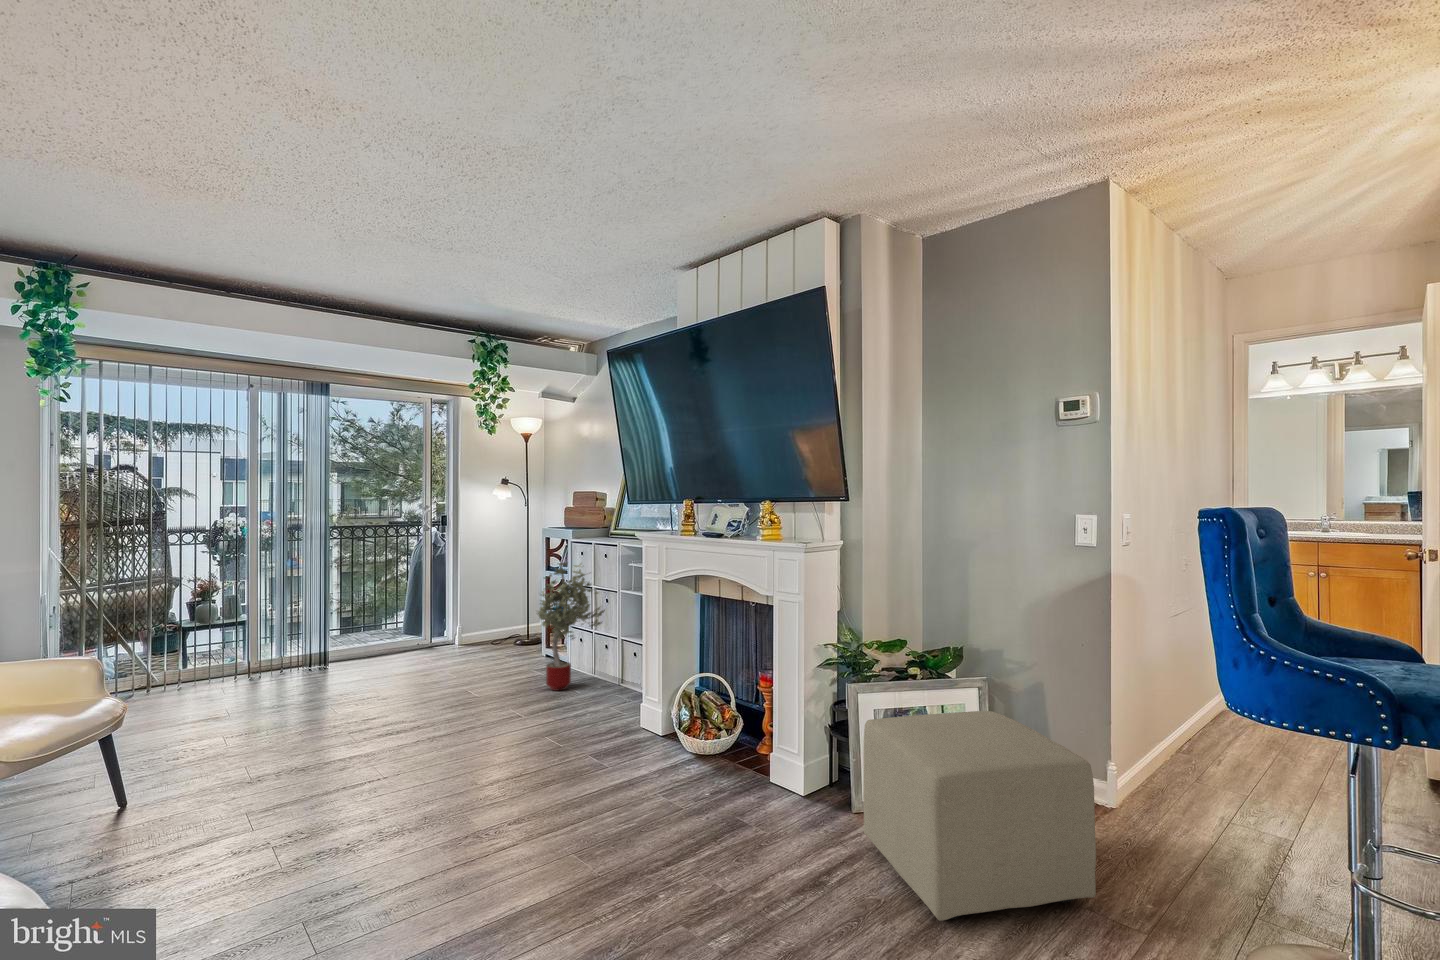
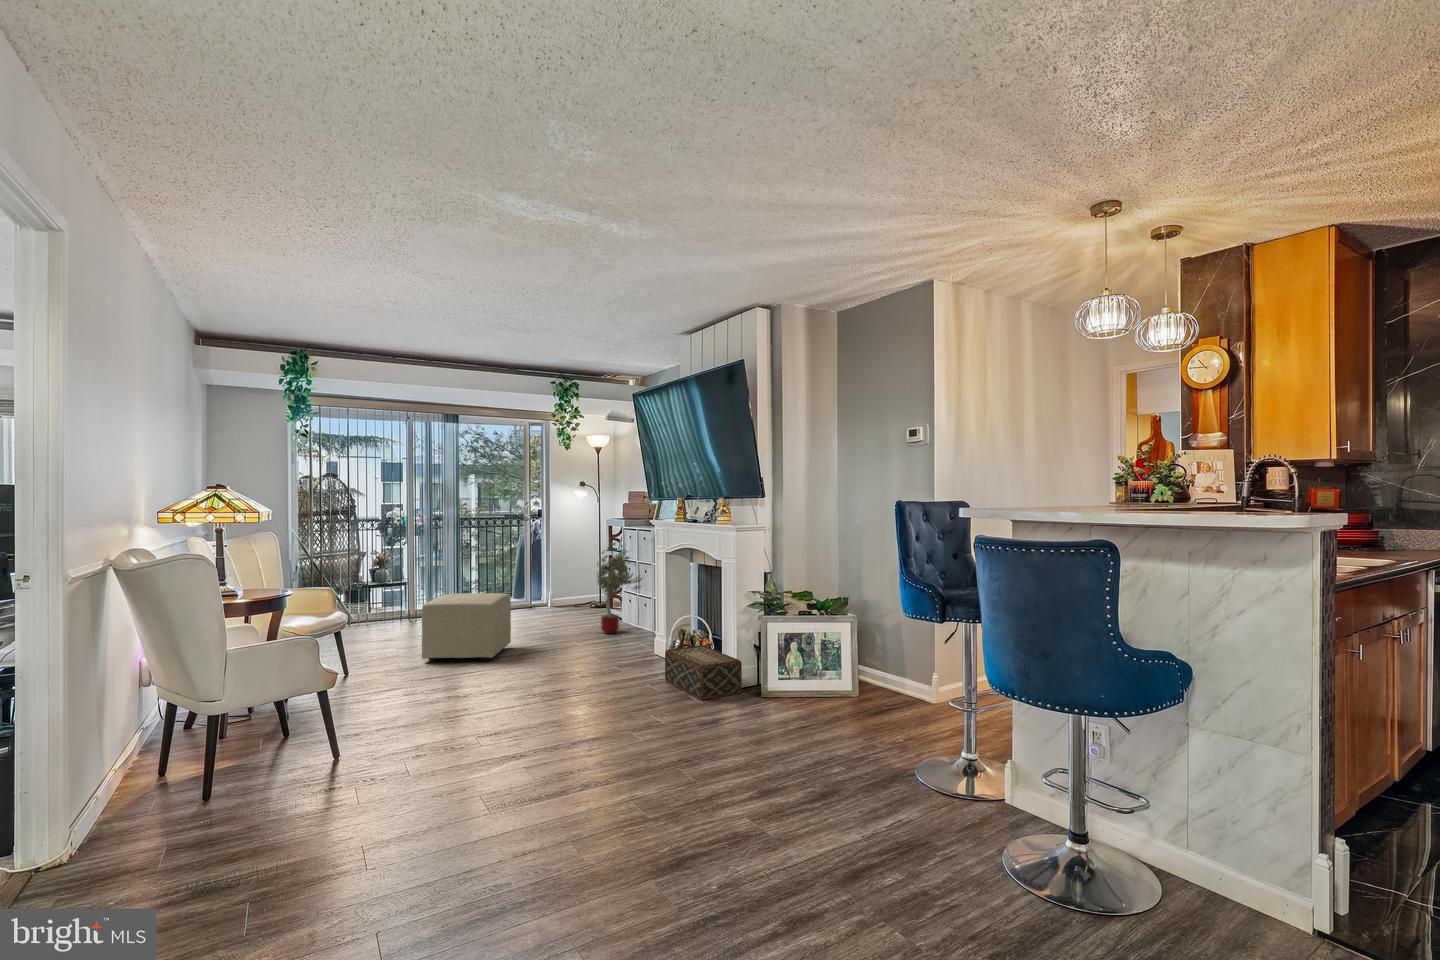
ottoman: present [863,711,1096,921] -> present [422,593,511,662]
woven basket: none [686,724,821,830] -> present [665,645,742,700]

